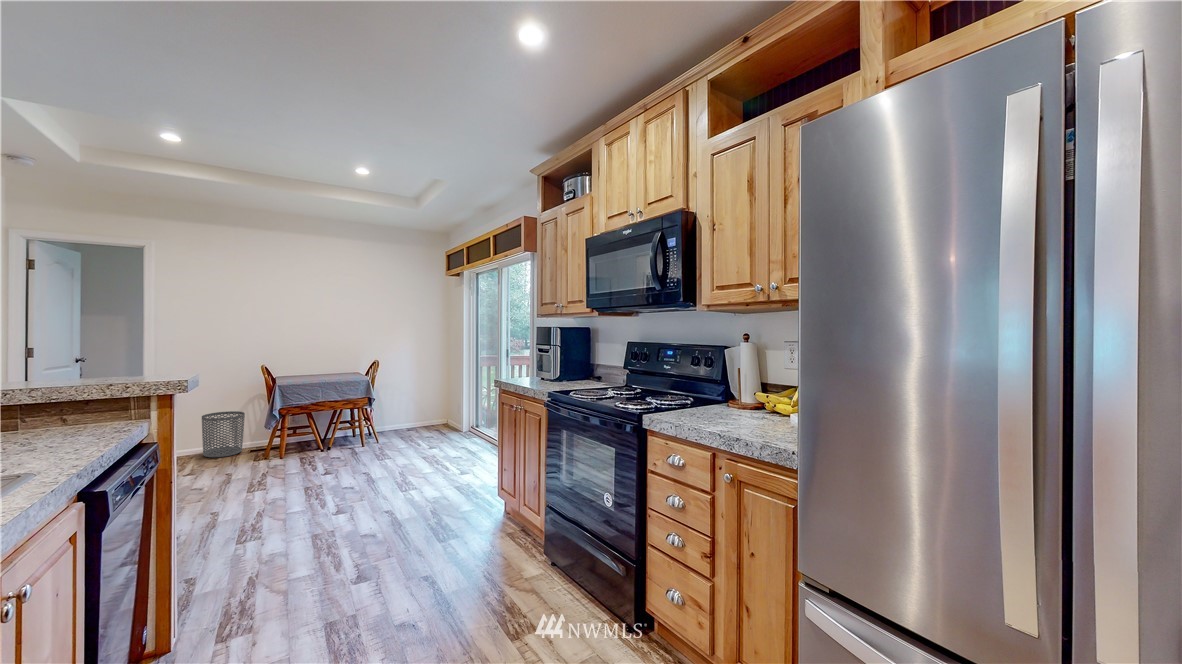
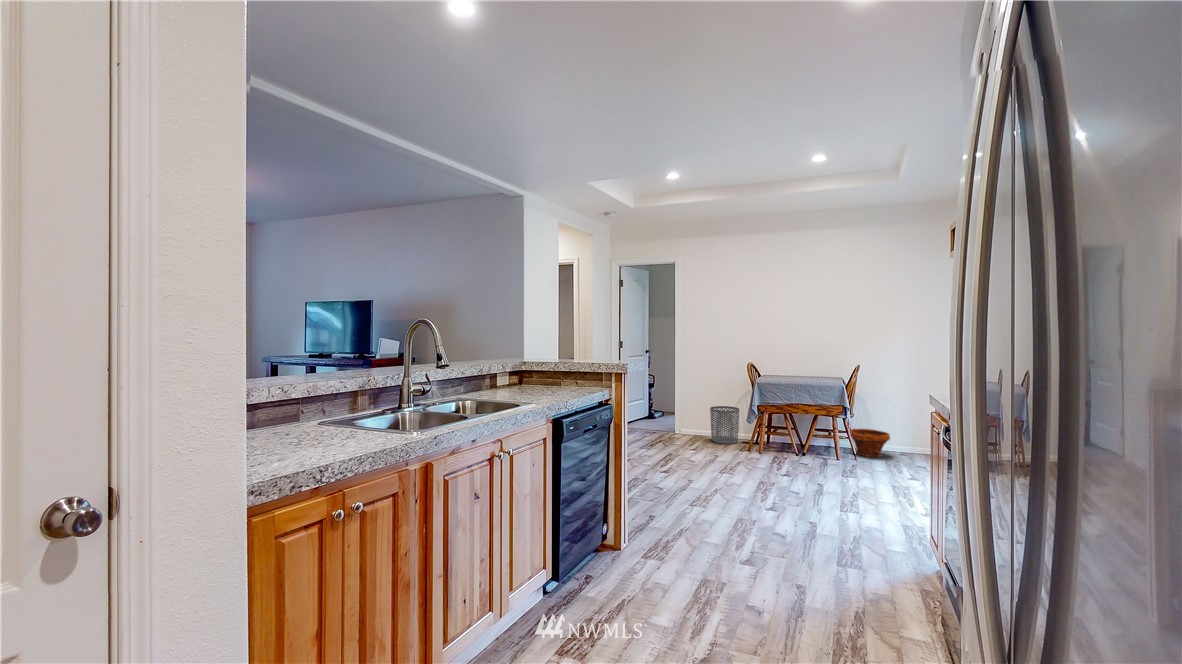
planter: none [367,413,403,438] -> present [850,428,890,457]

